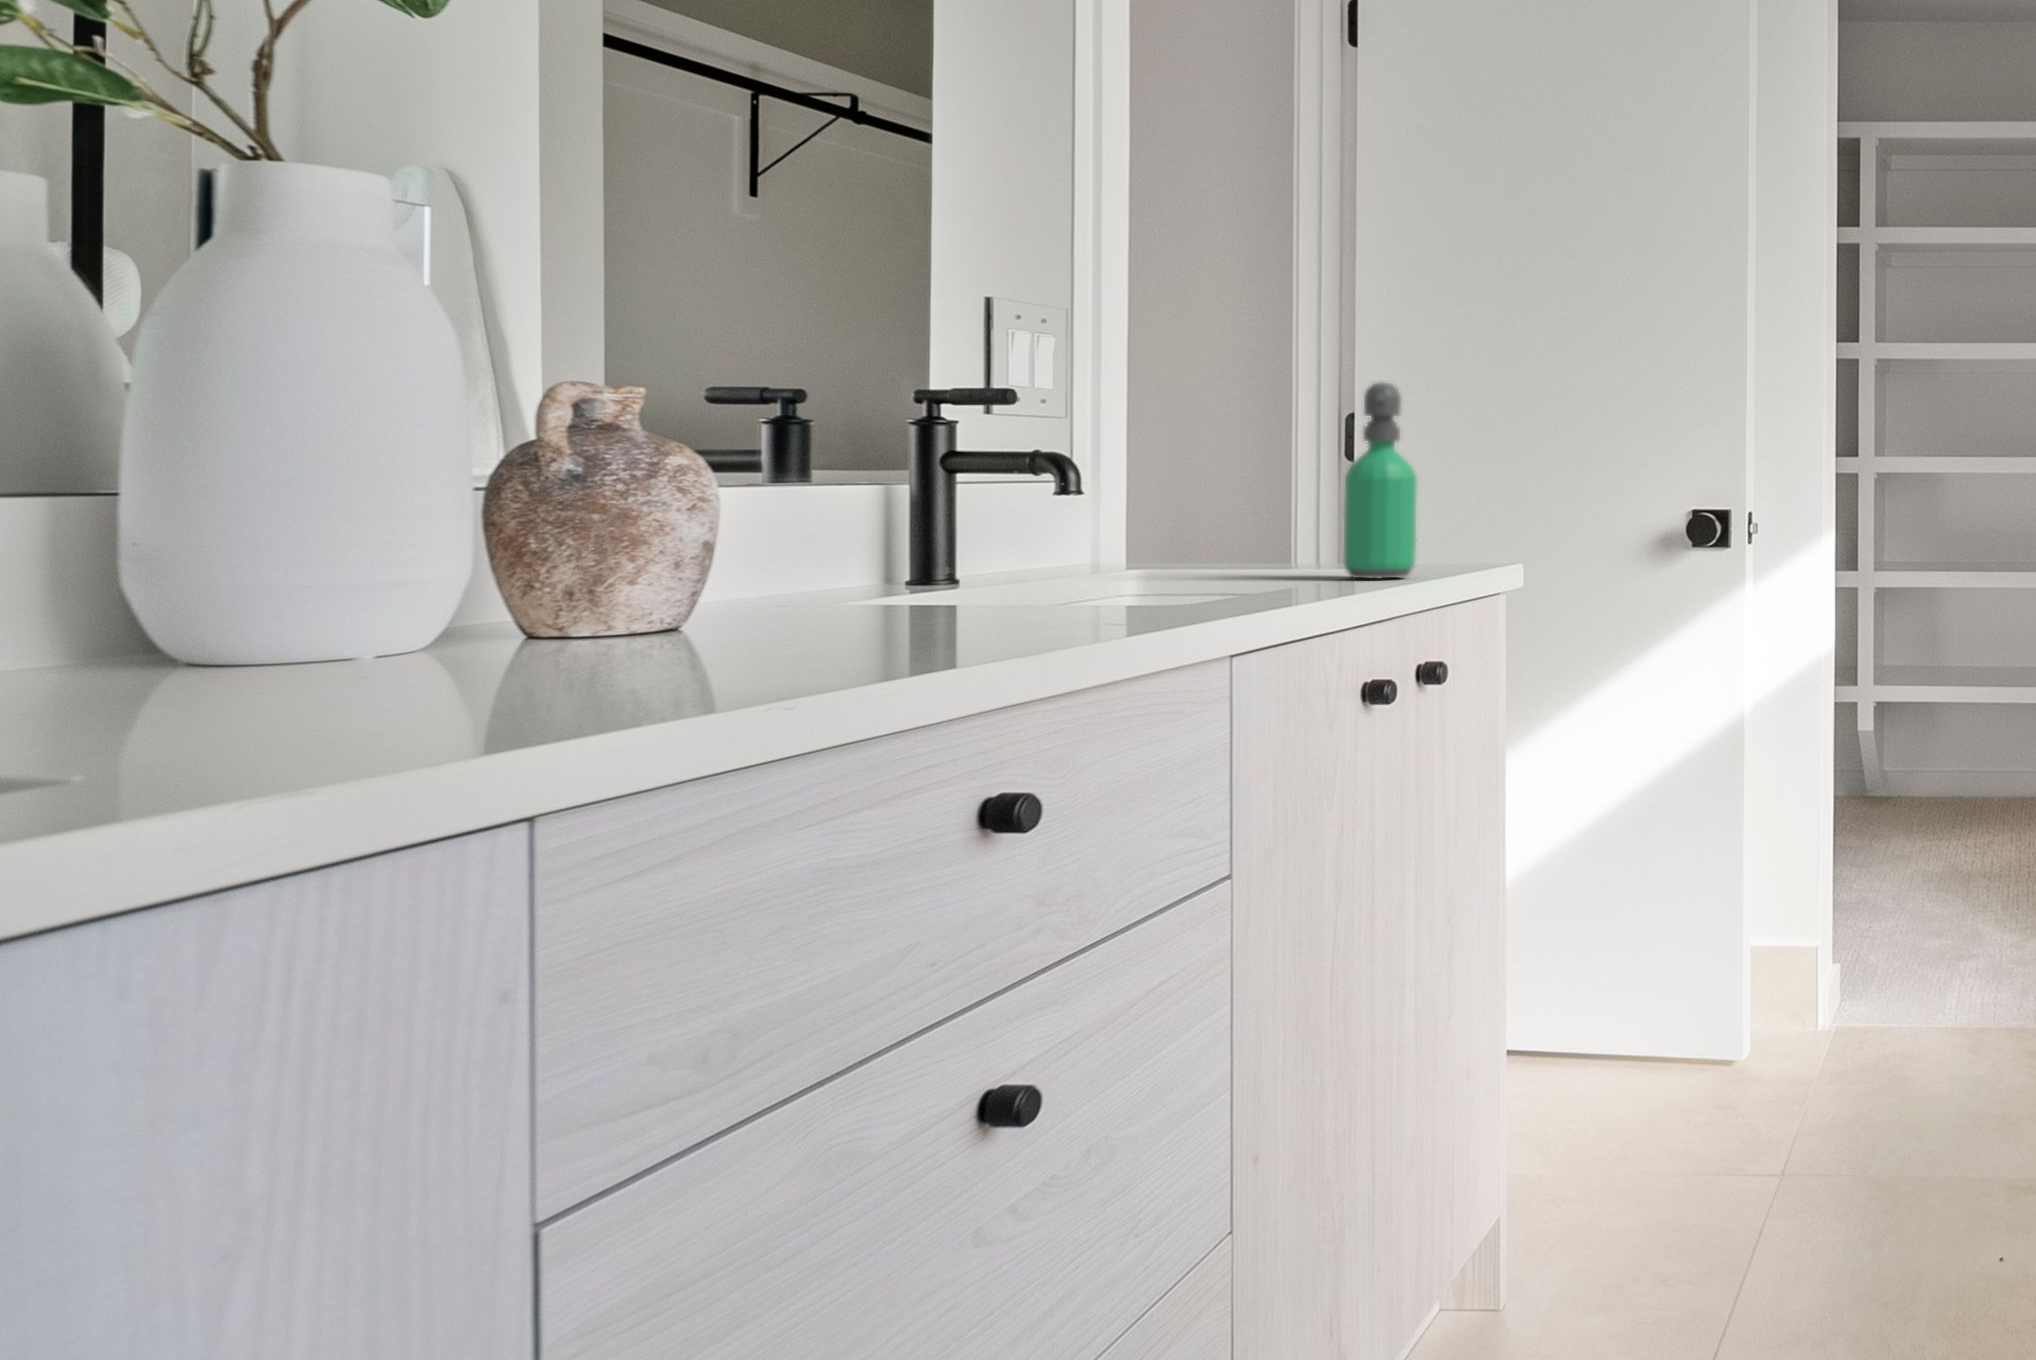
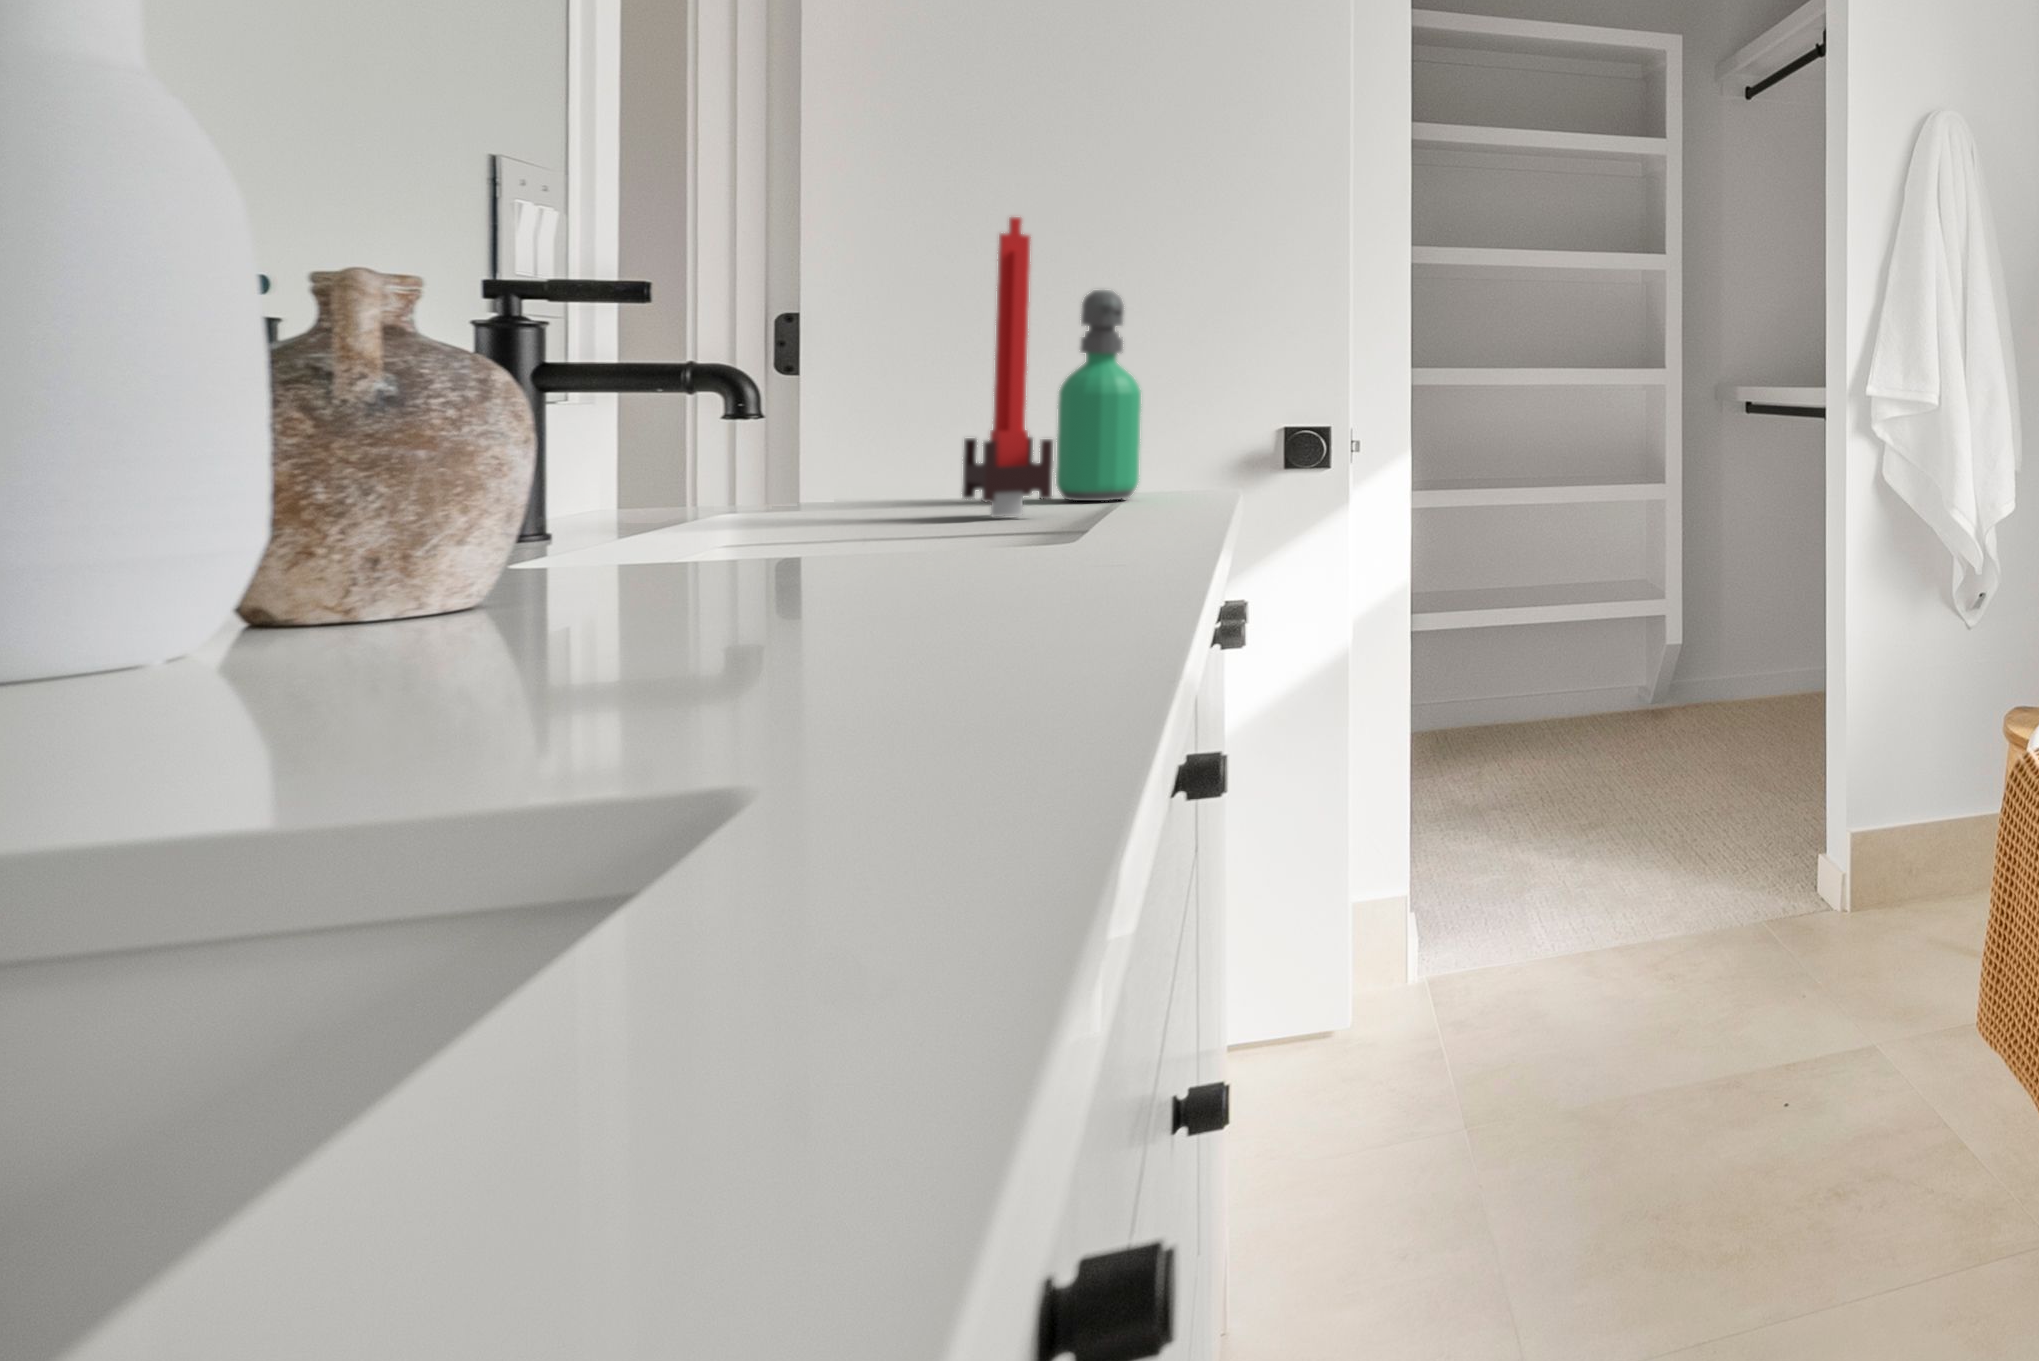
candle: none [1224,314,1288,589] -> present [962,217,1053,517]

